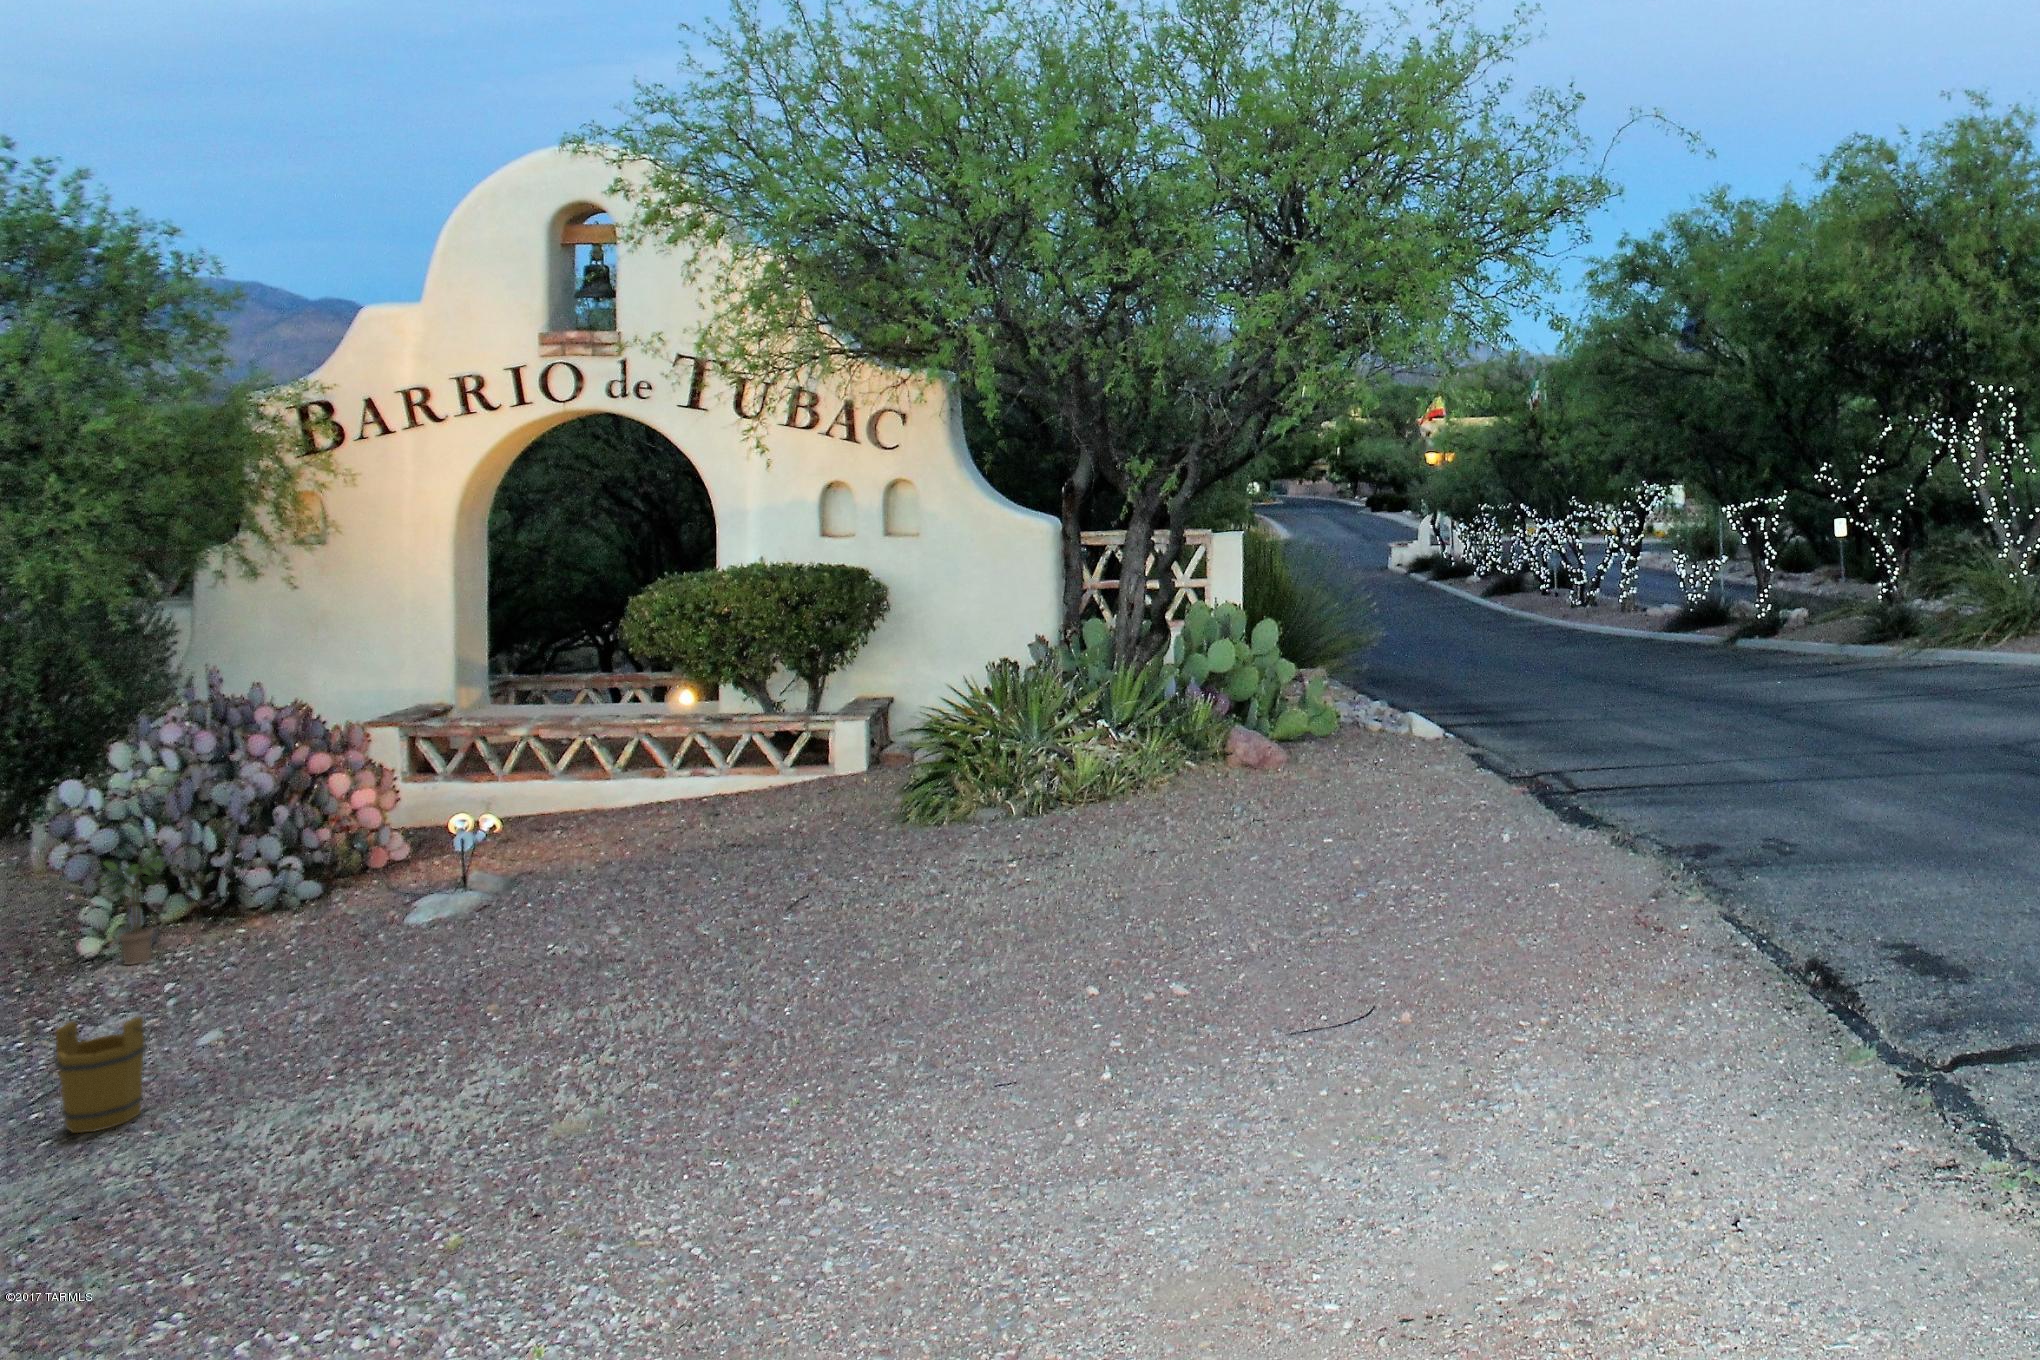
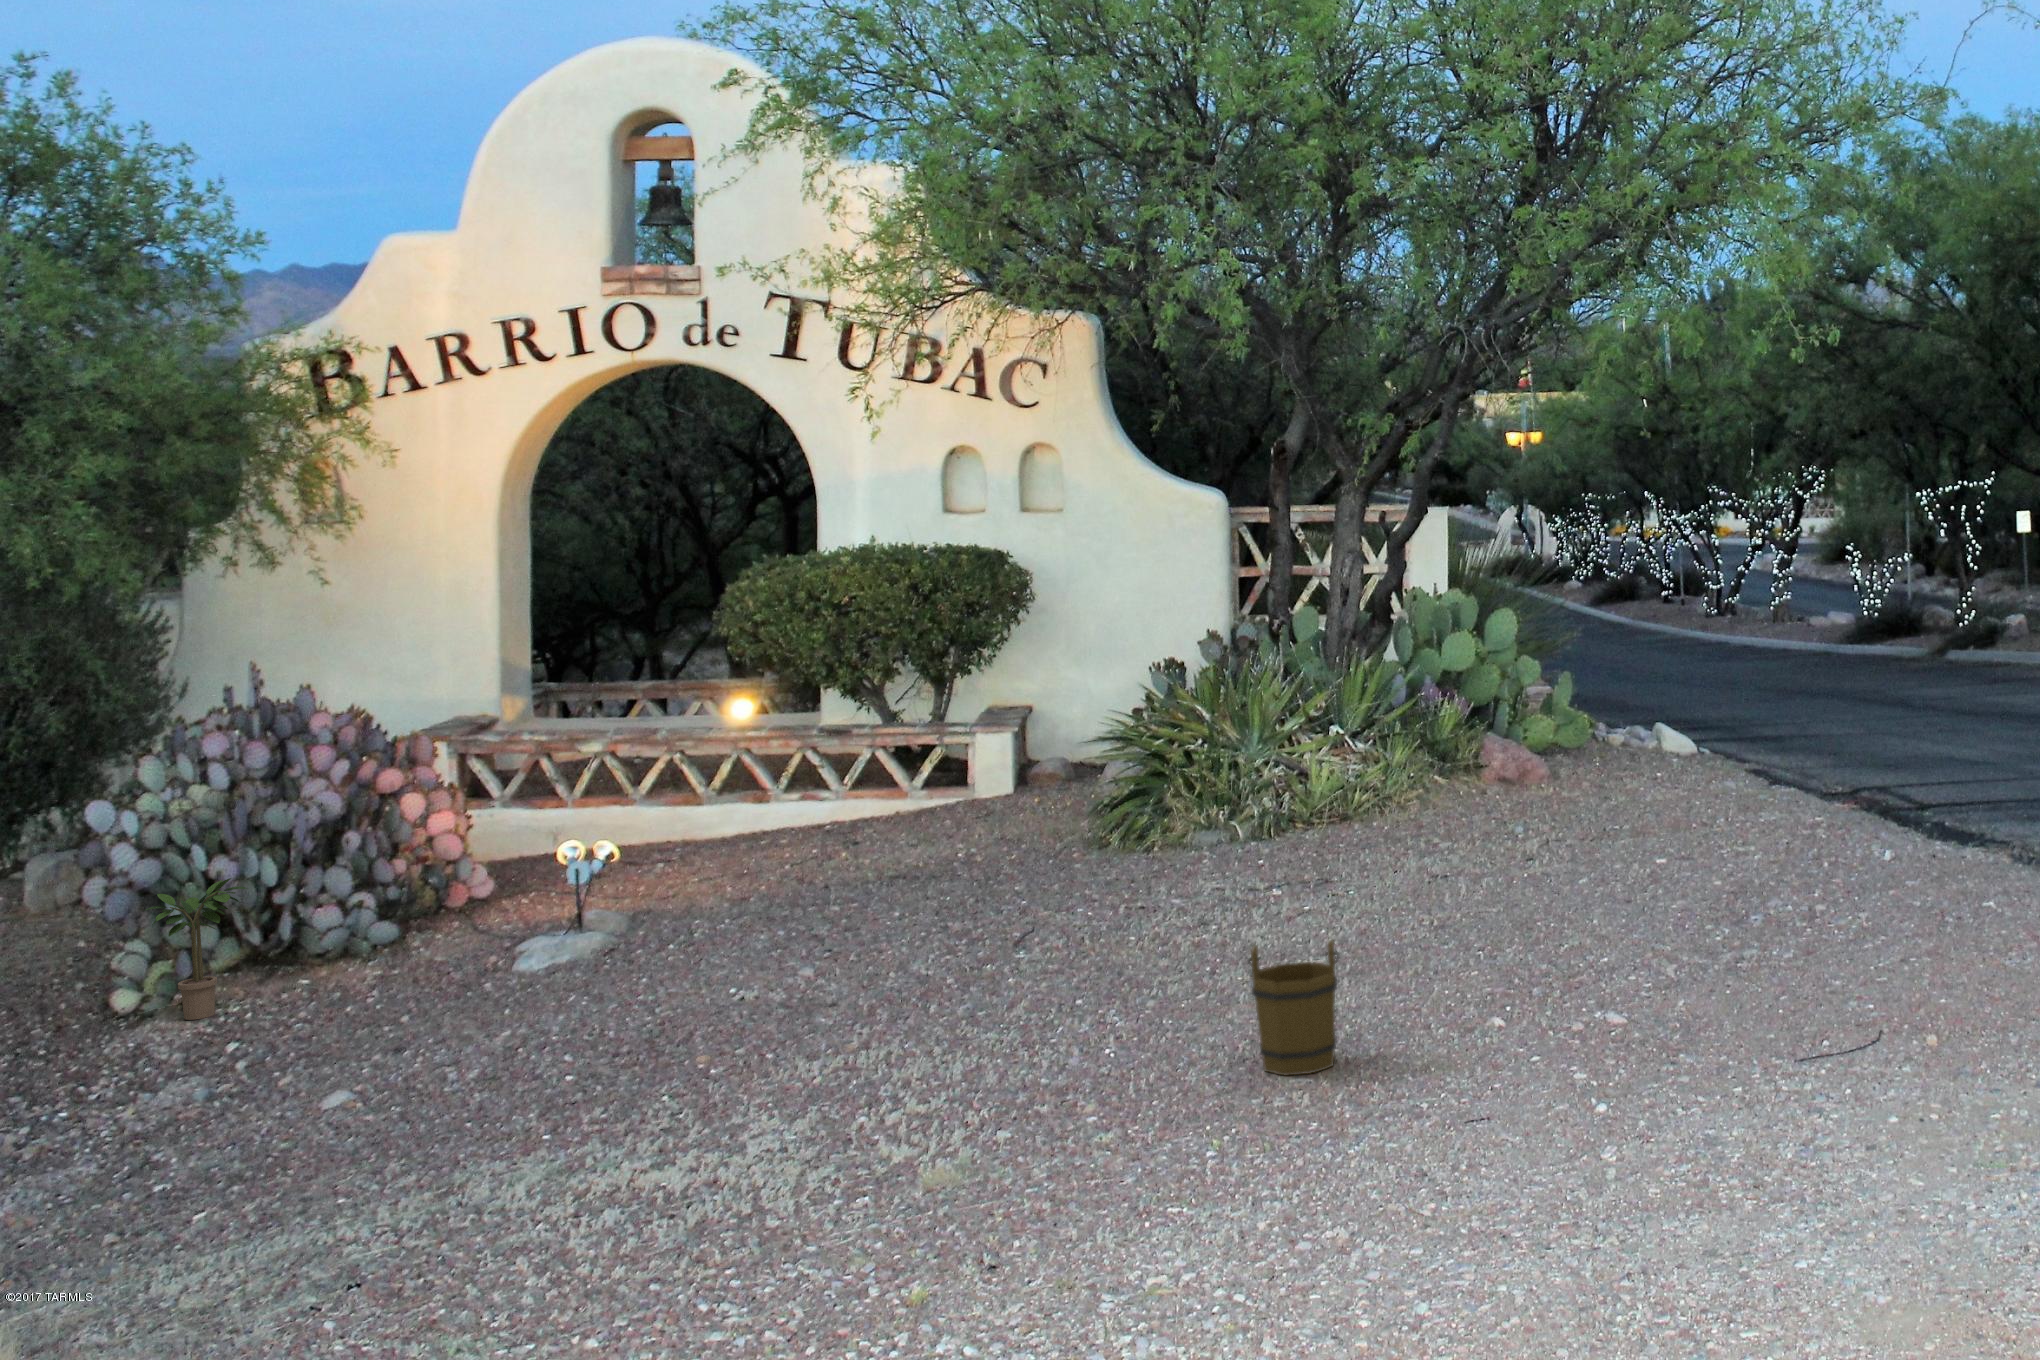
bucket: present [55,1017,149,1133] -> present [1248,940,1339,1076]

